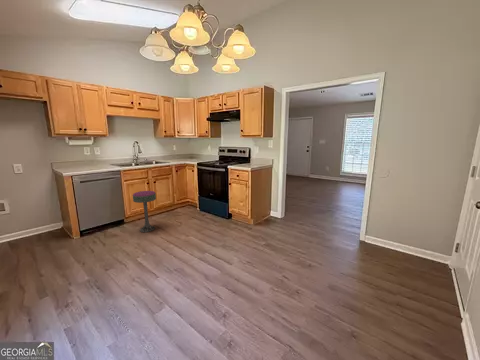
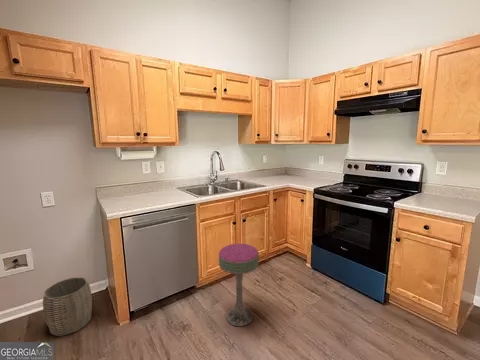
woven basket: none [21,215,54,245] -> present [43,277,92,336]

